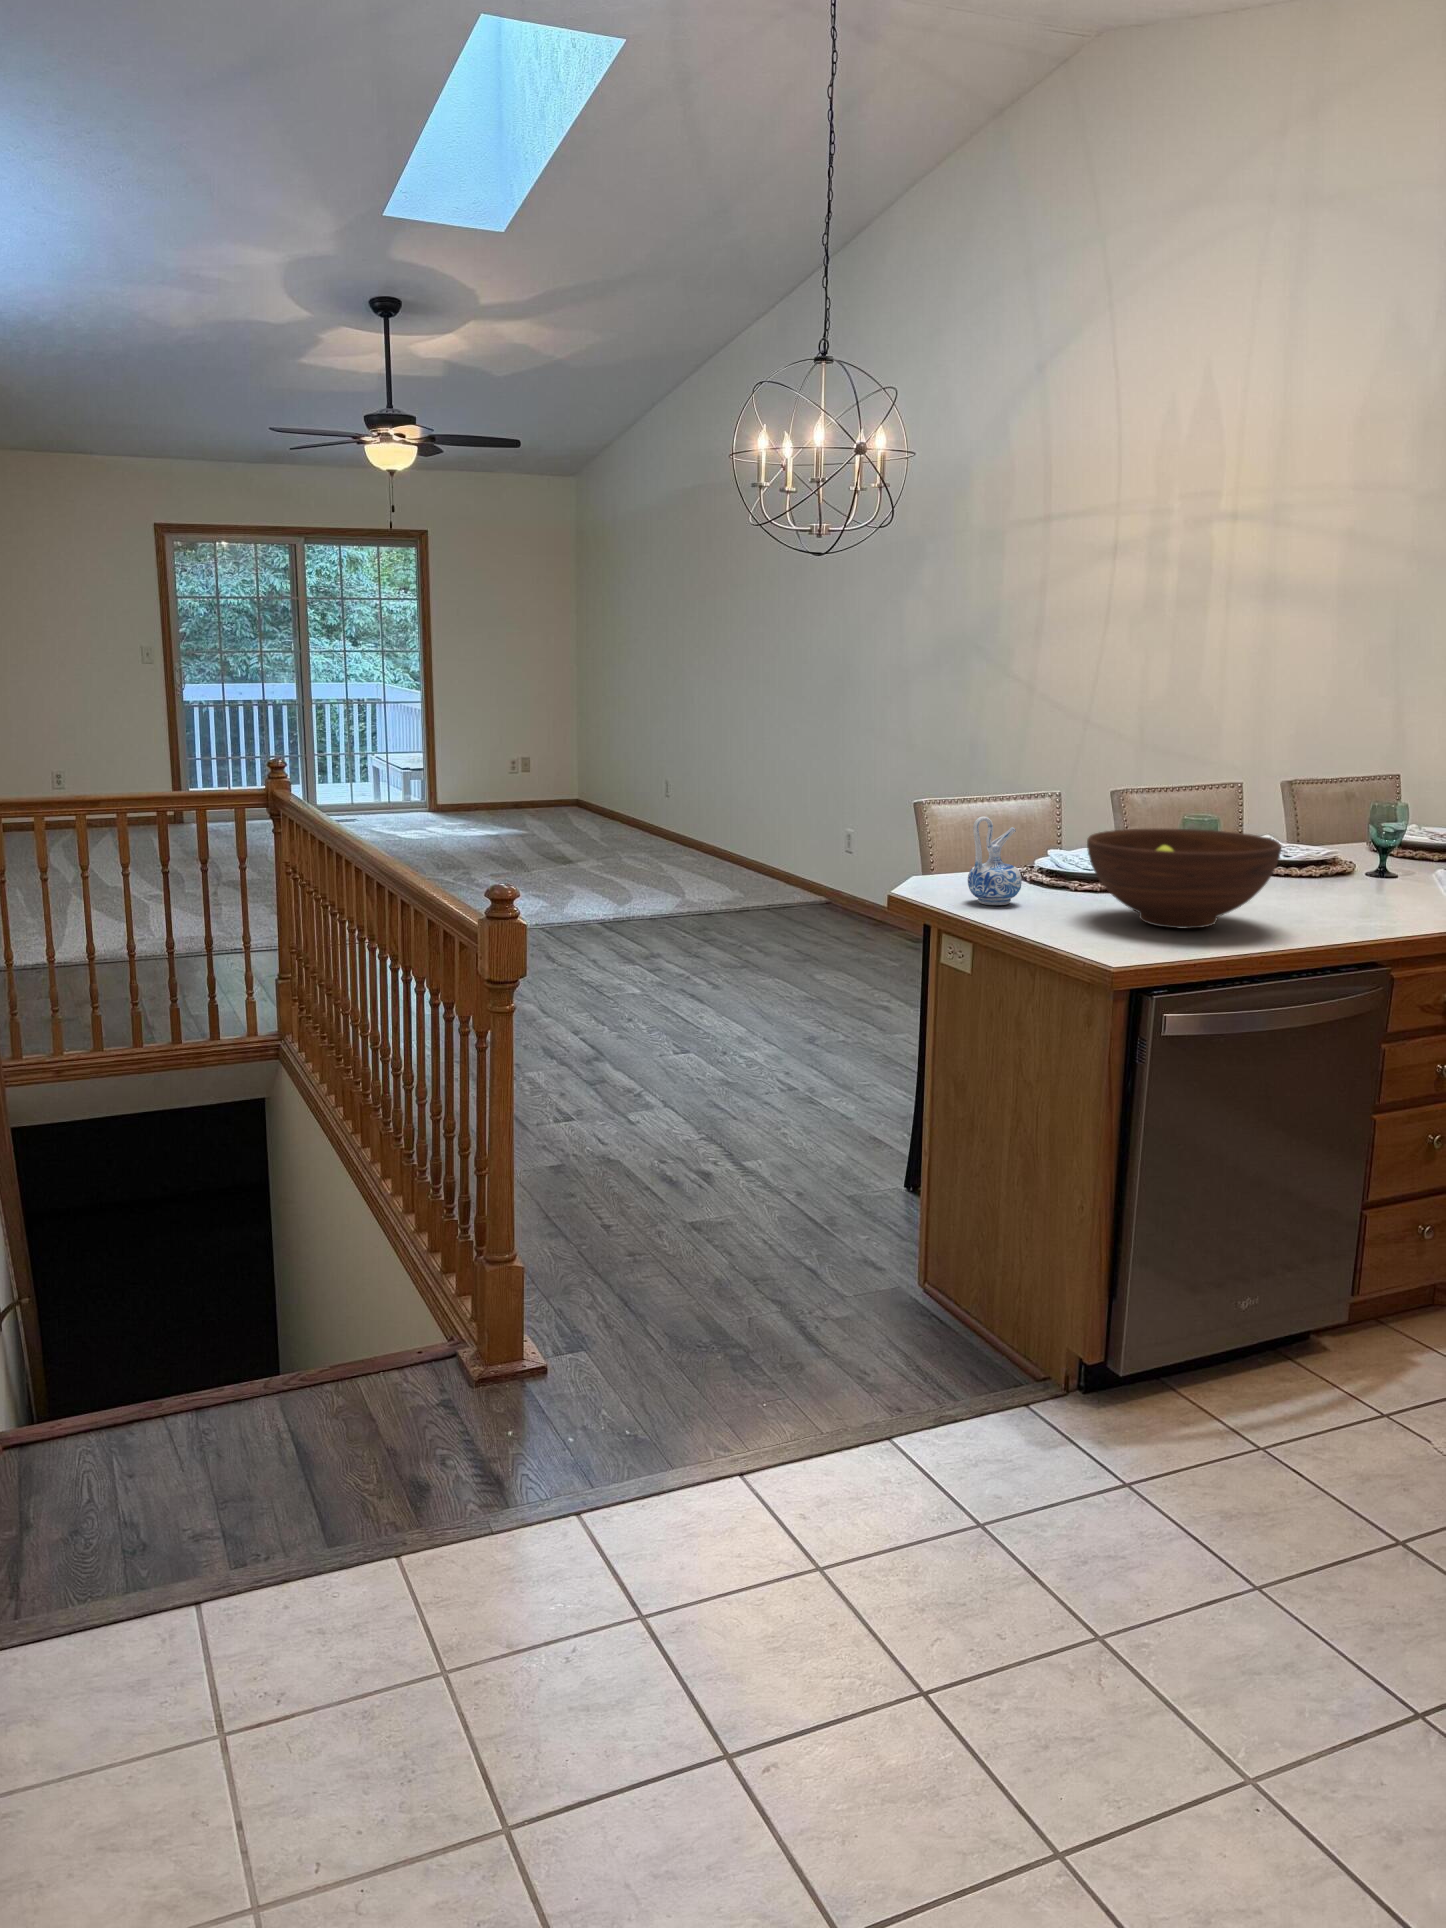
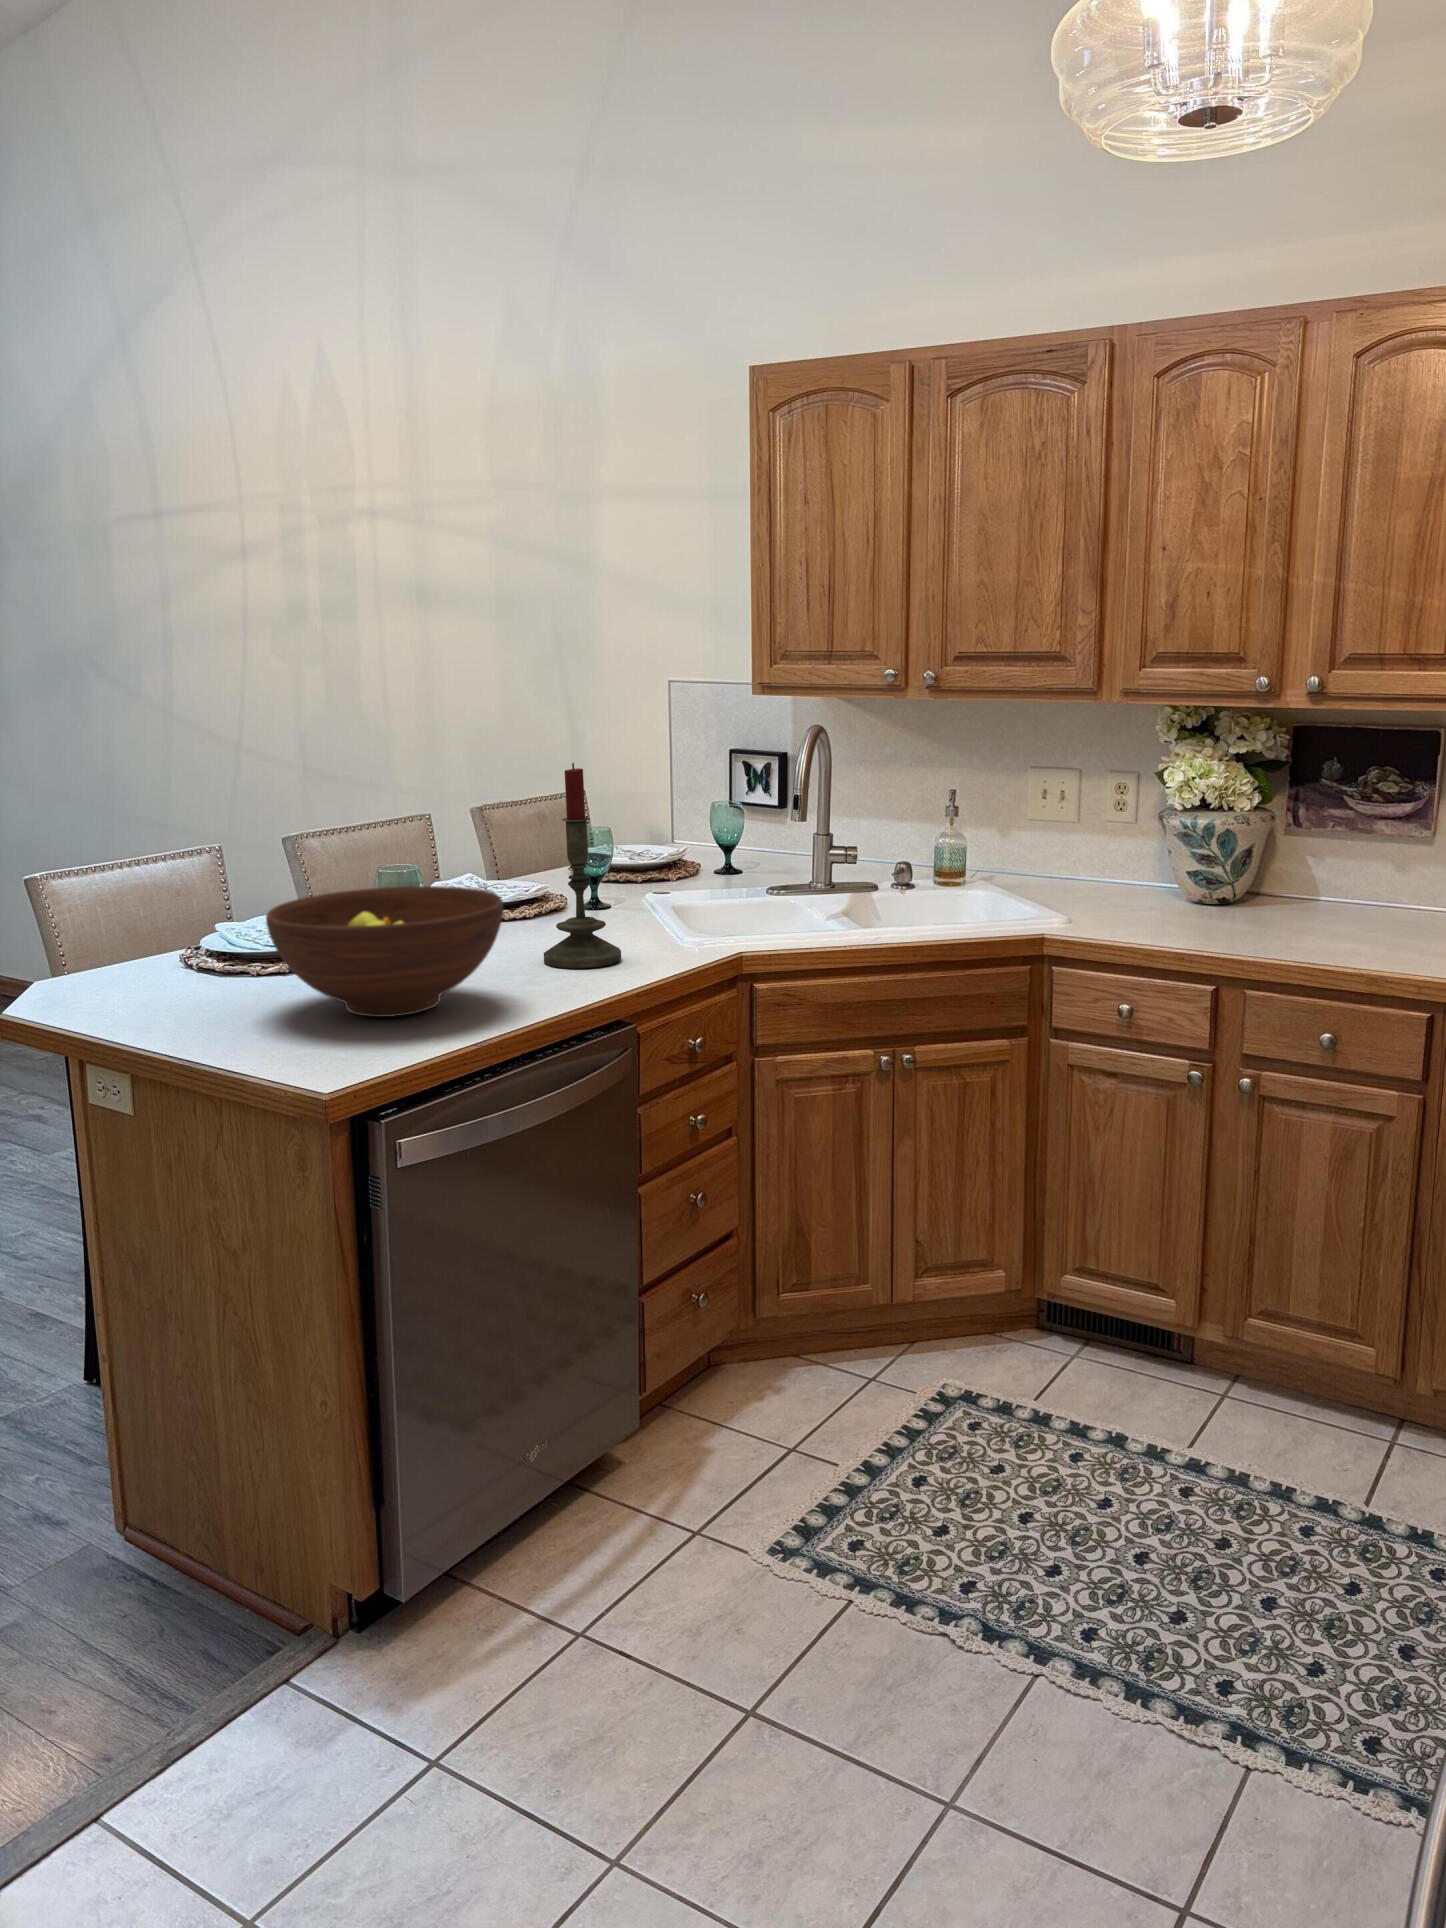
candle: none [1317,738,1391,918] -> present [544,763,621,969]
ceramic pitcher: present [968,817,1022,905] -> none [106,899,185,1016]

